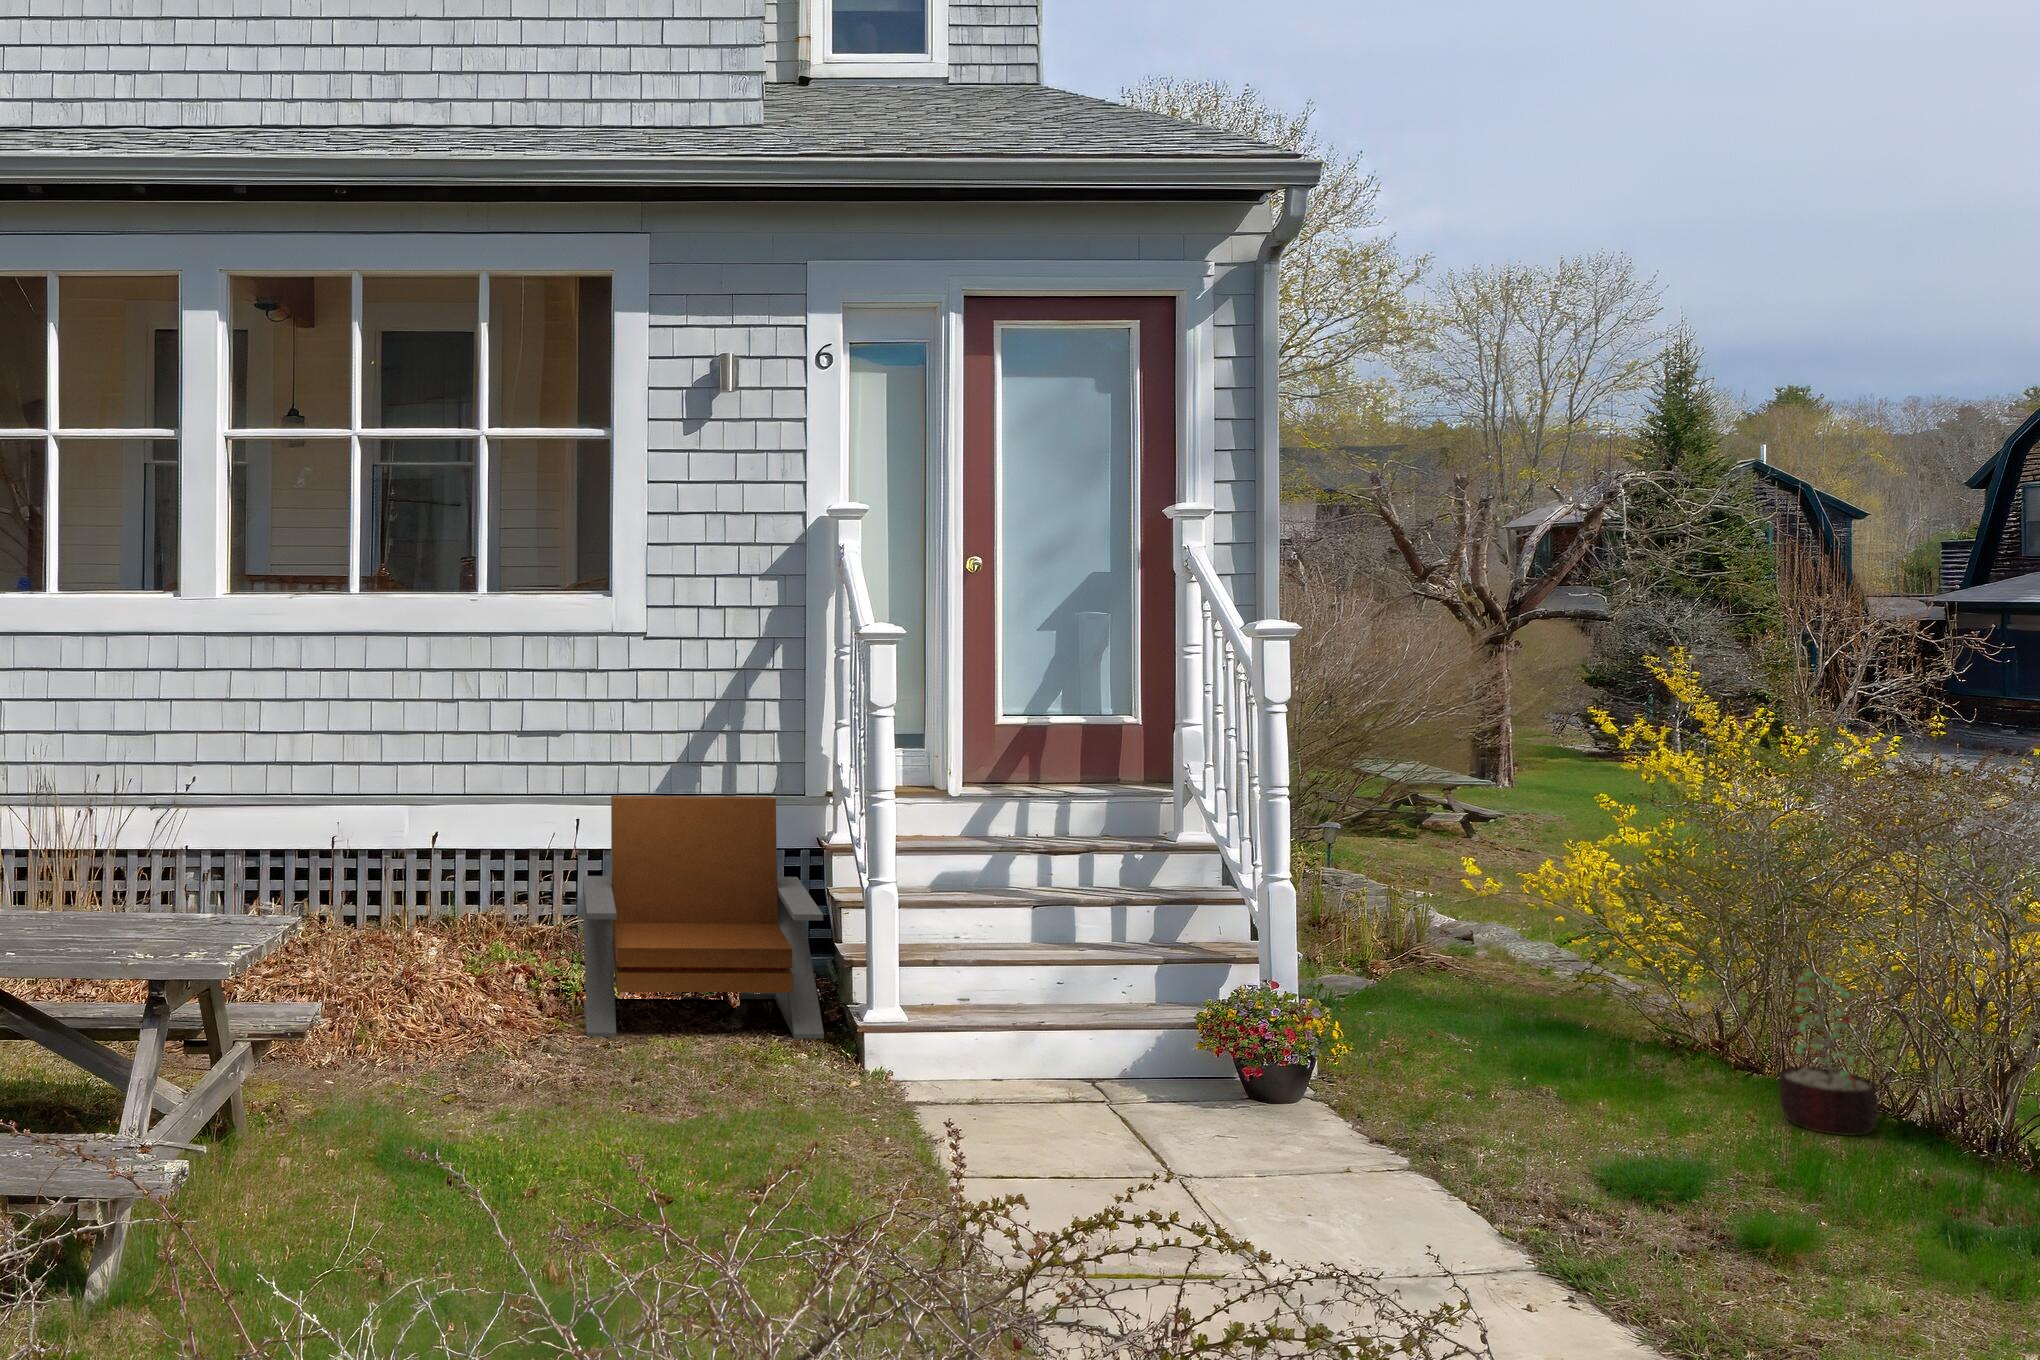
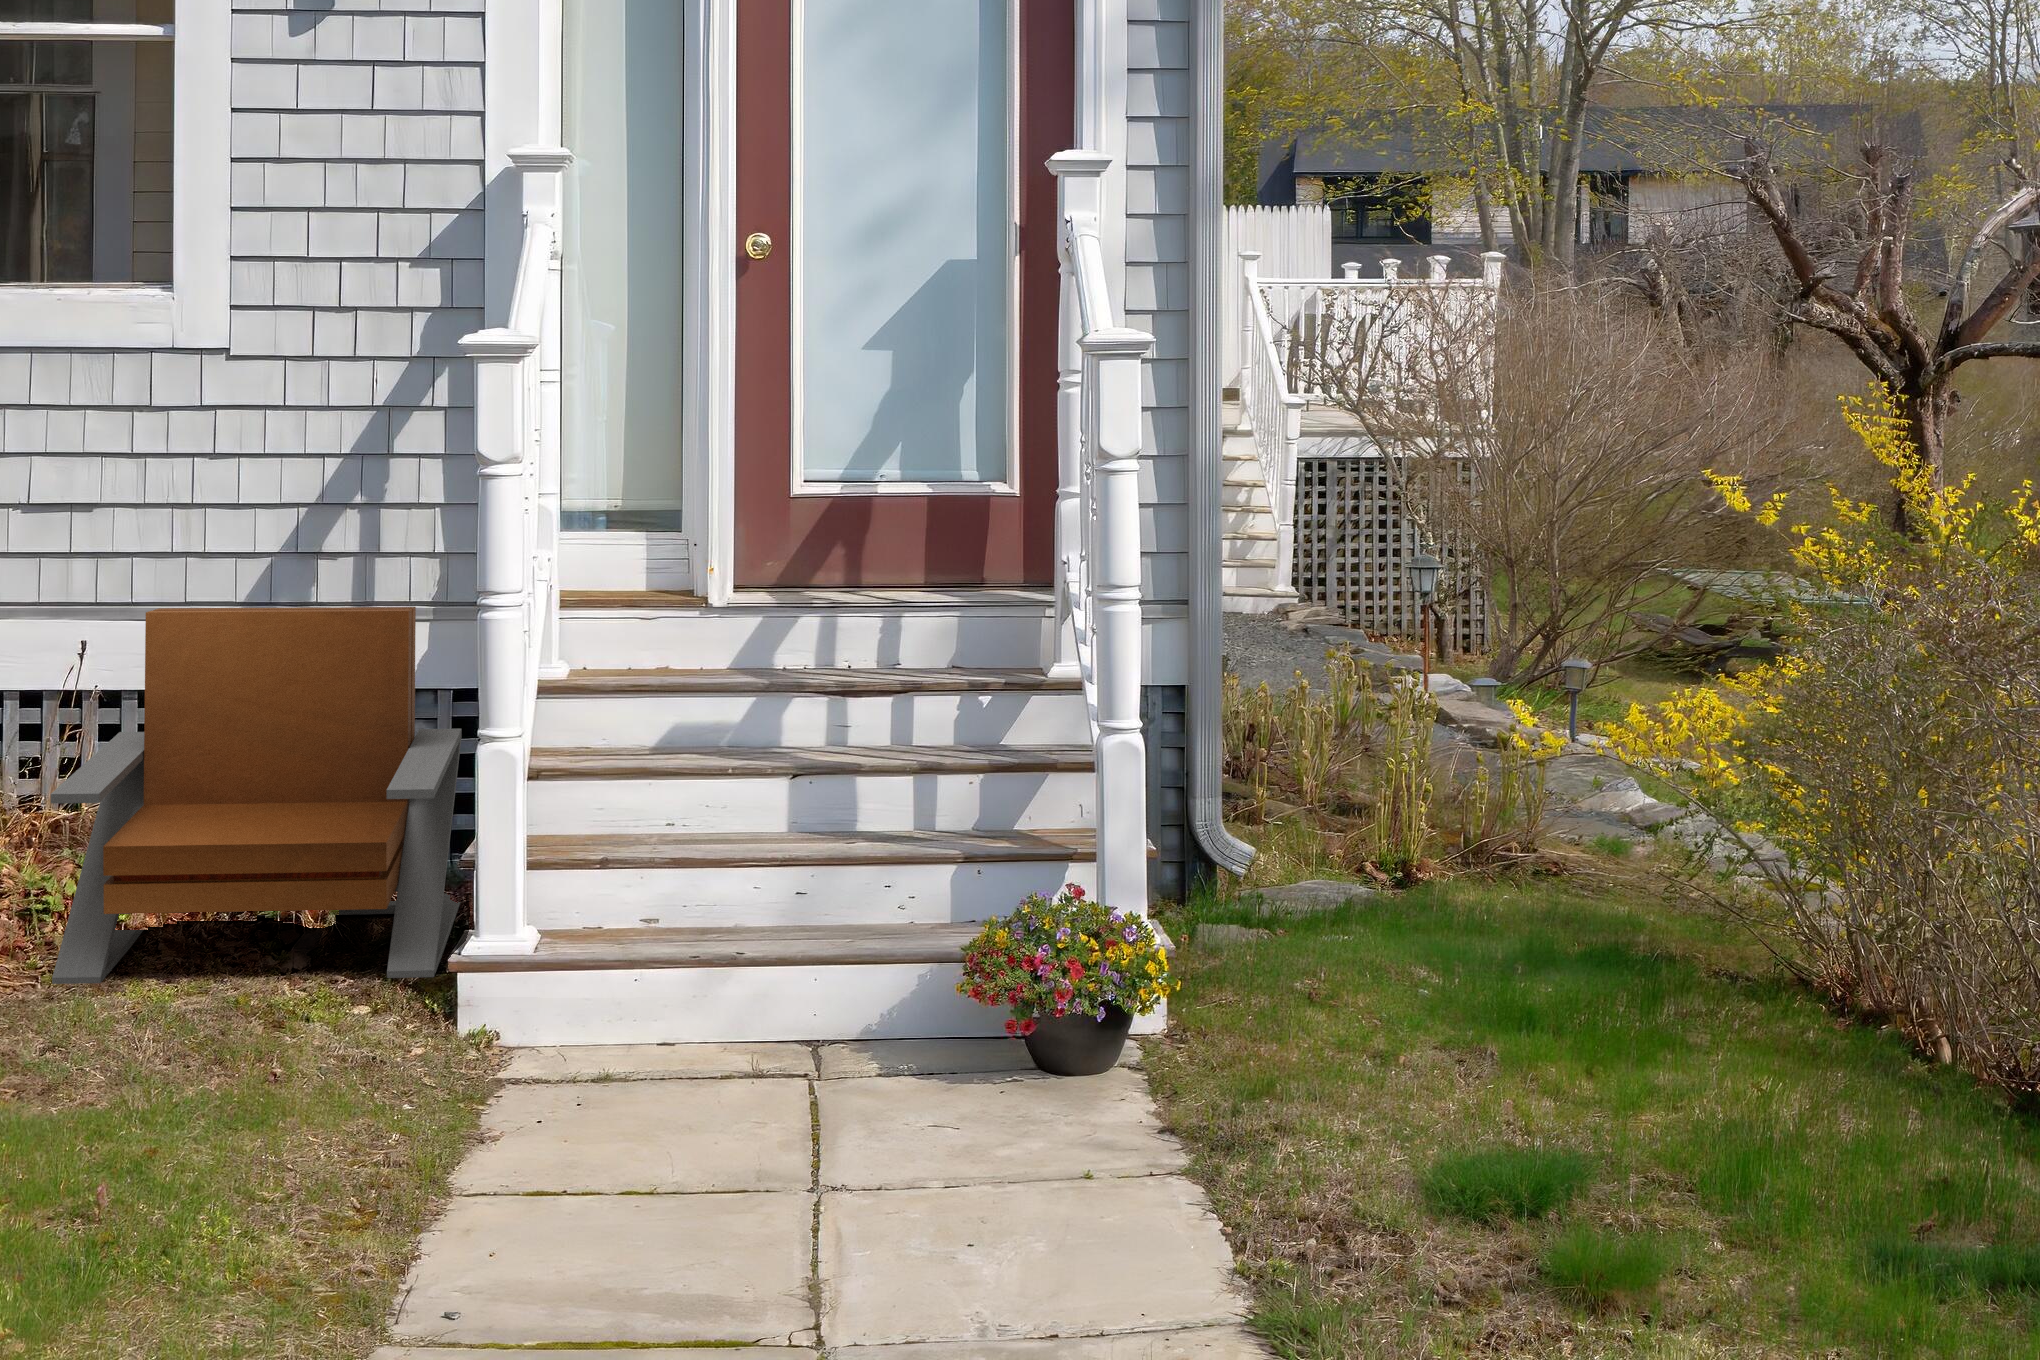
decorative plant: present [1779,972,1879,1136] -> none [1789,852,1923,1095]

